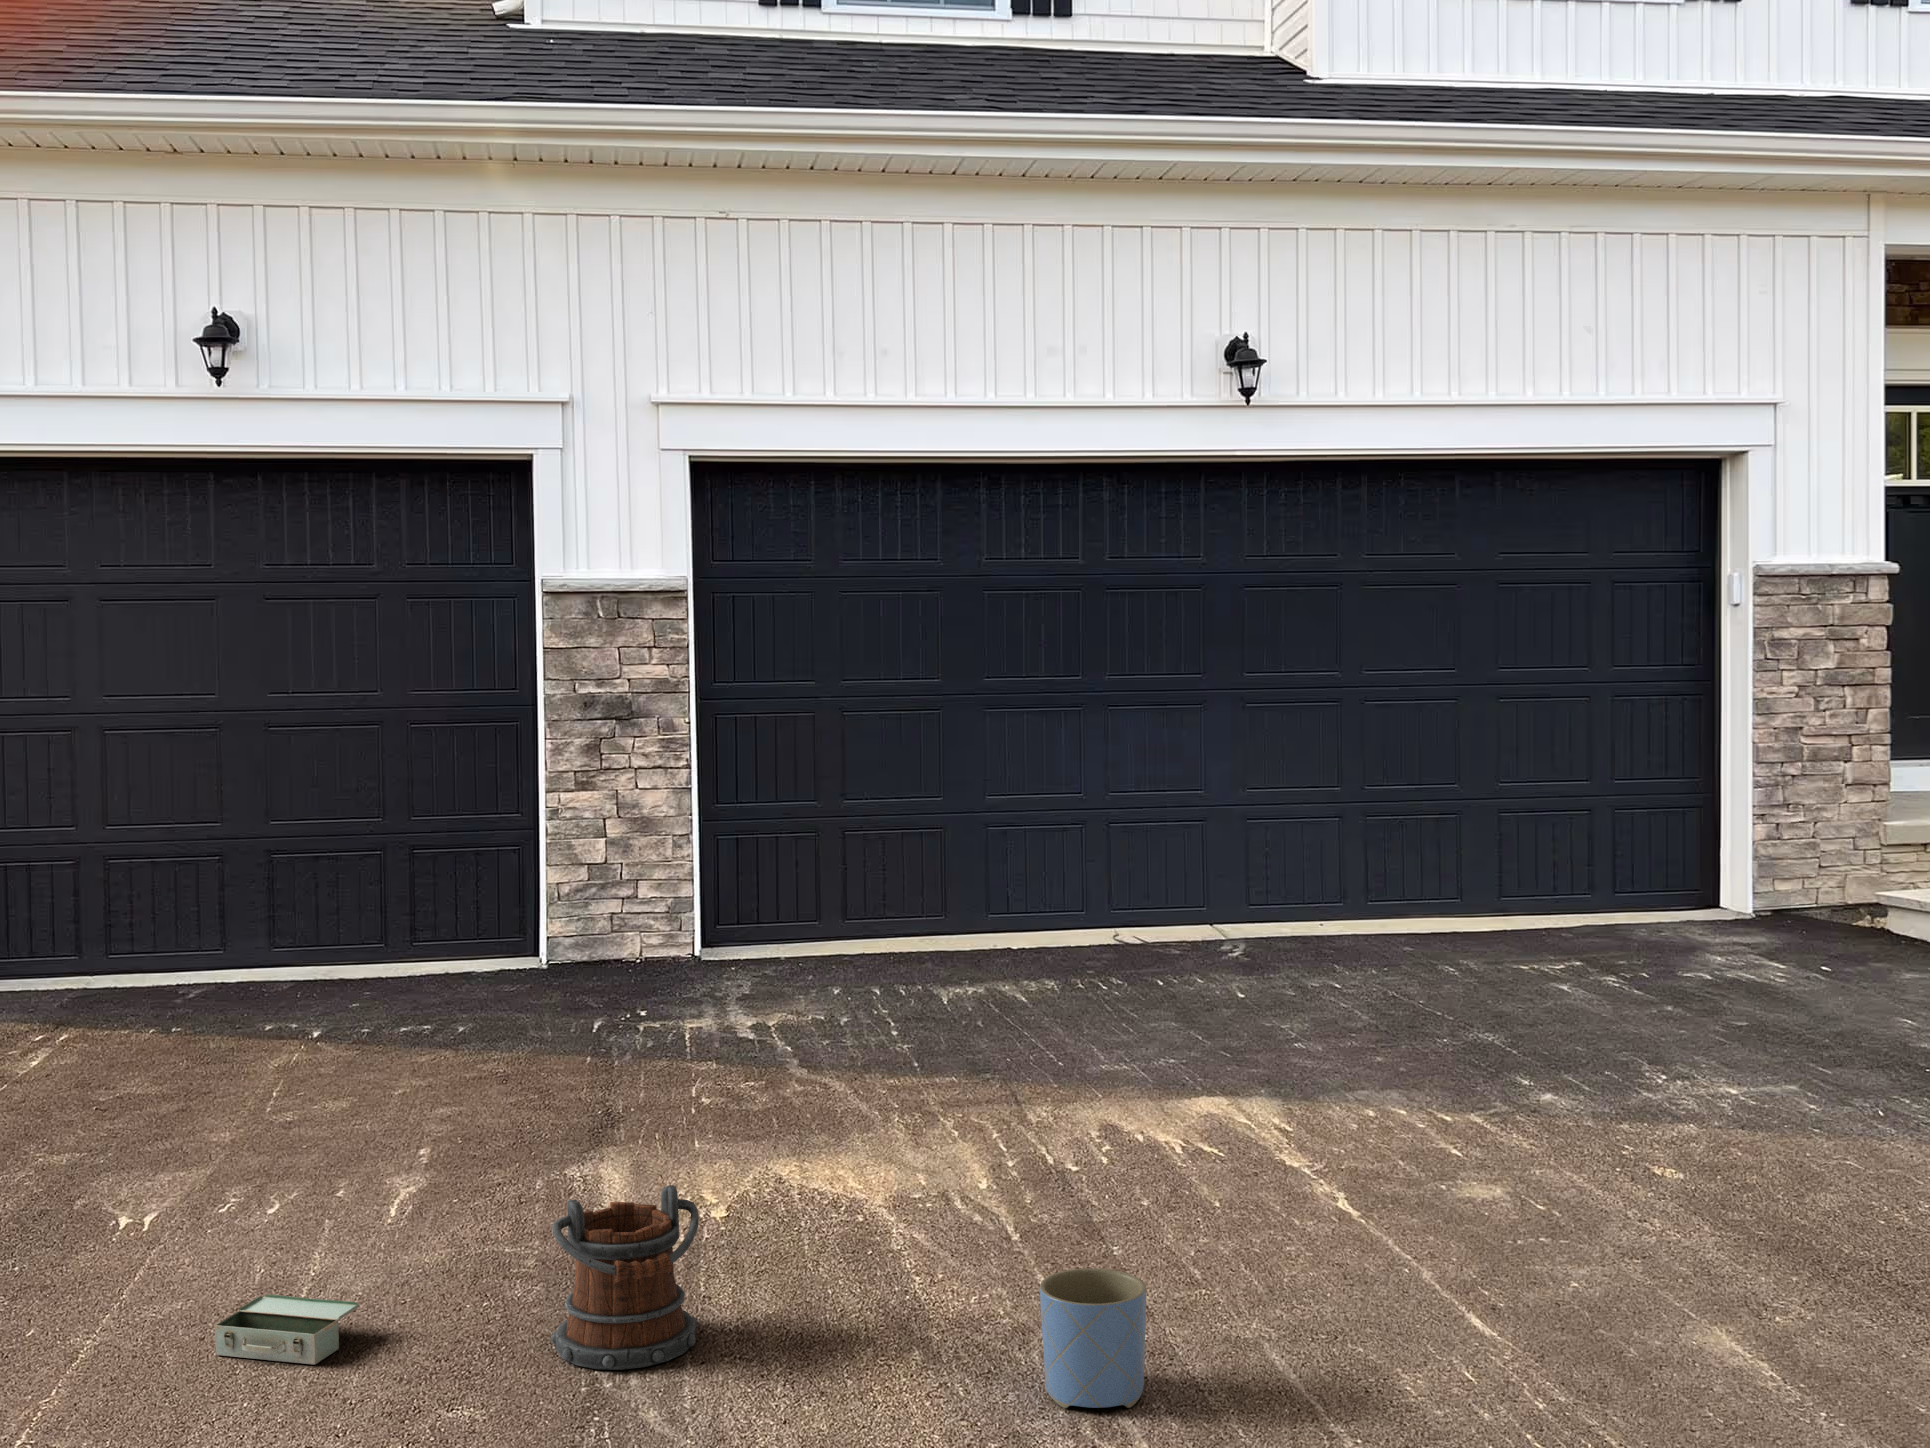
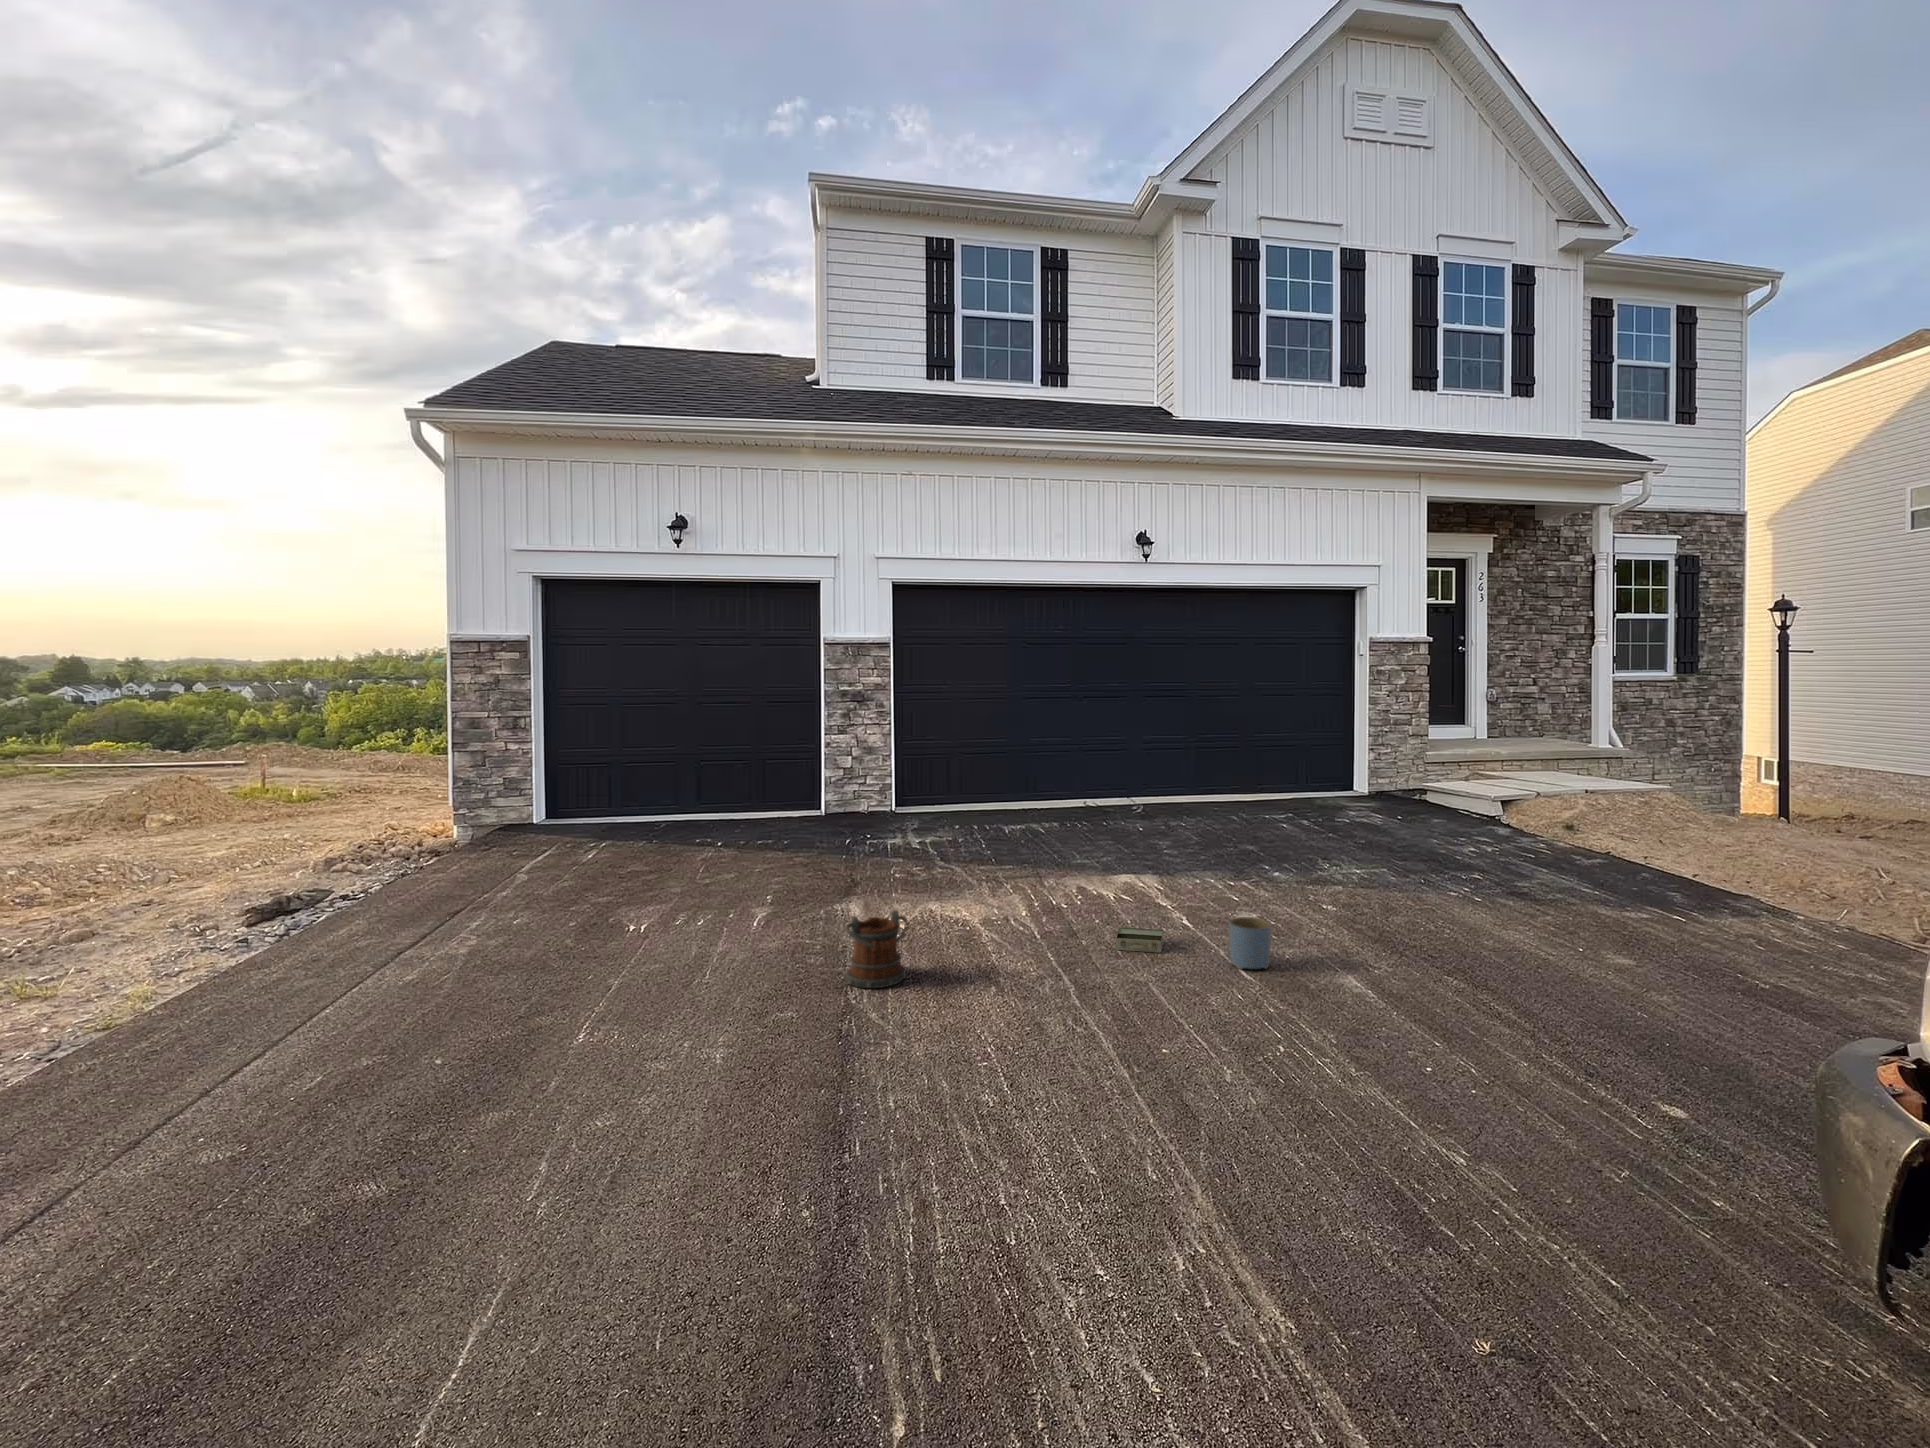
planter: present [1040,1268,1146,1408] -> present [1229,917,1271,969]
toolbox: present [215,1294,360,1365] -> present [1116,927,1164,953]

